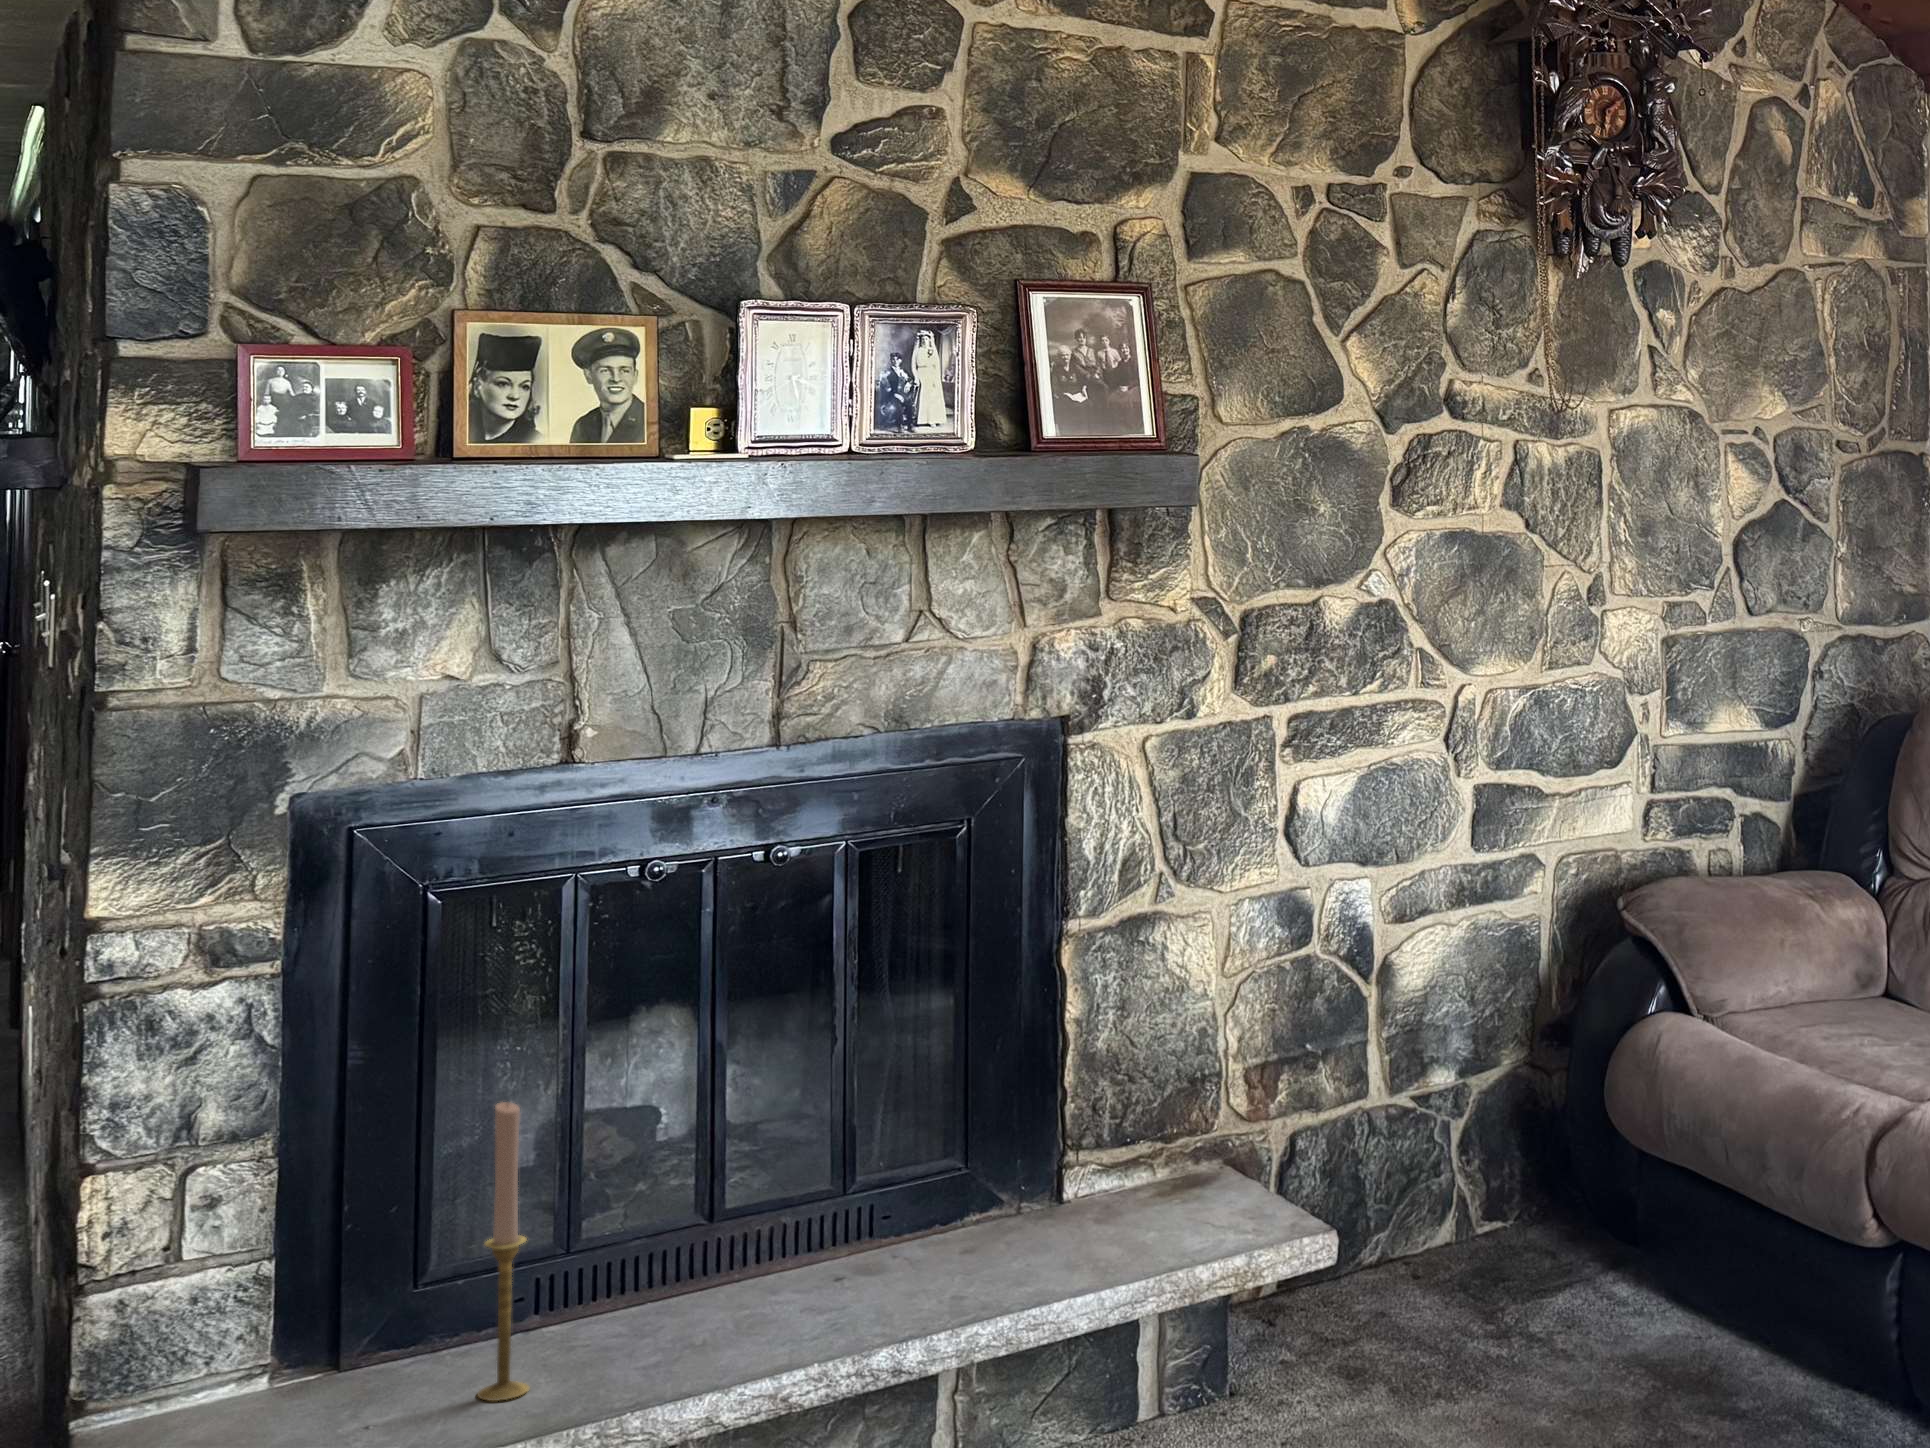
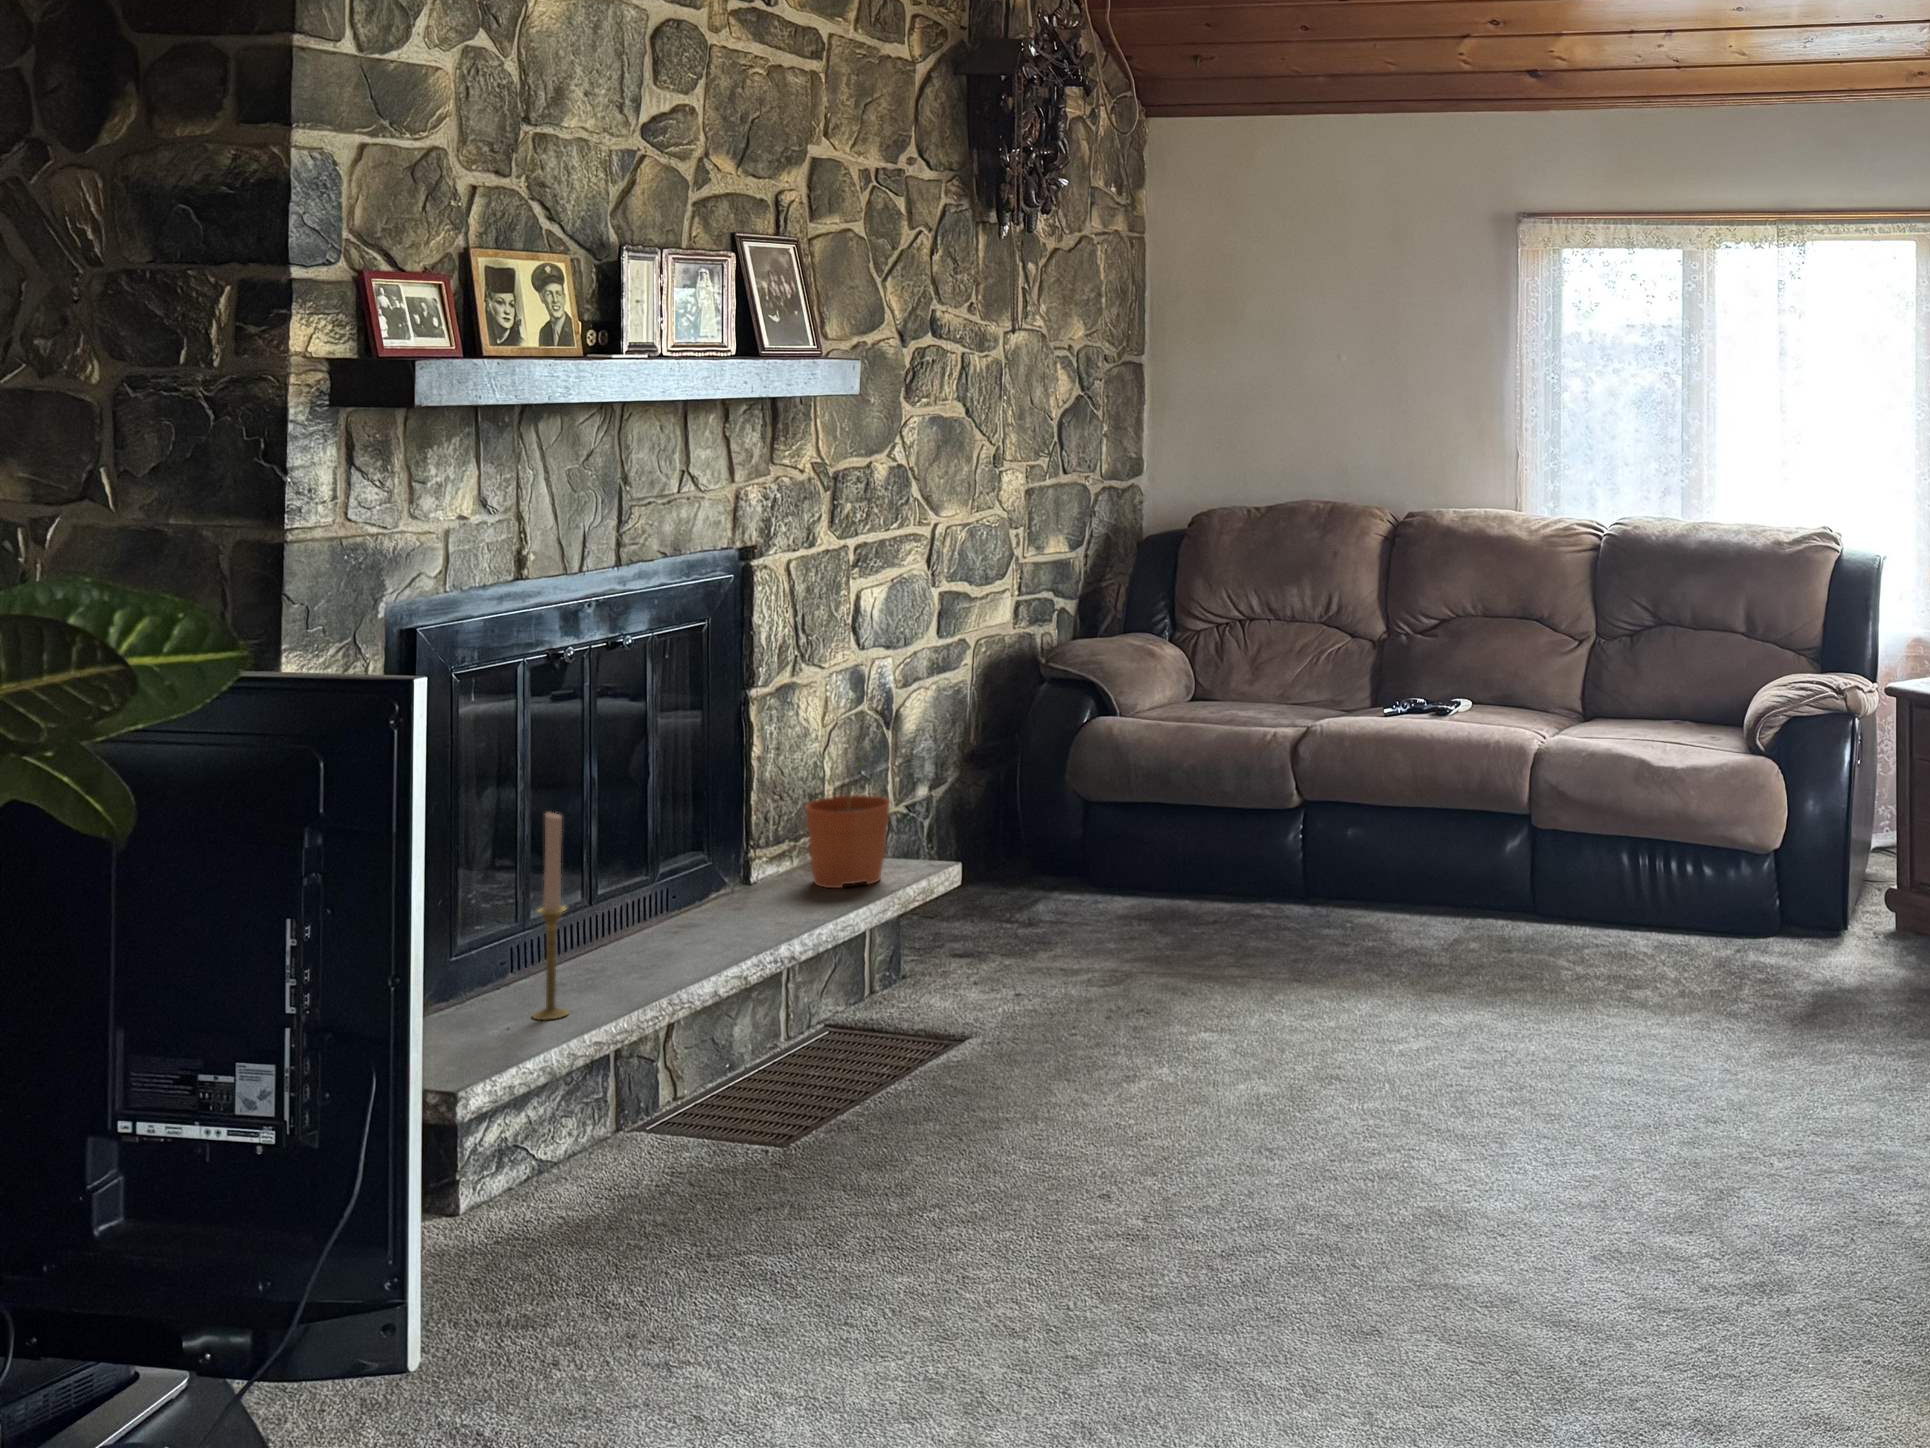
plant pot: none [1116,1042,1236,1229] -> present [806,763,890,888]

